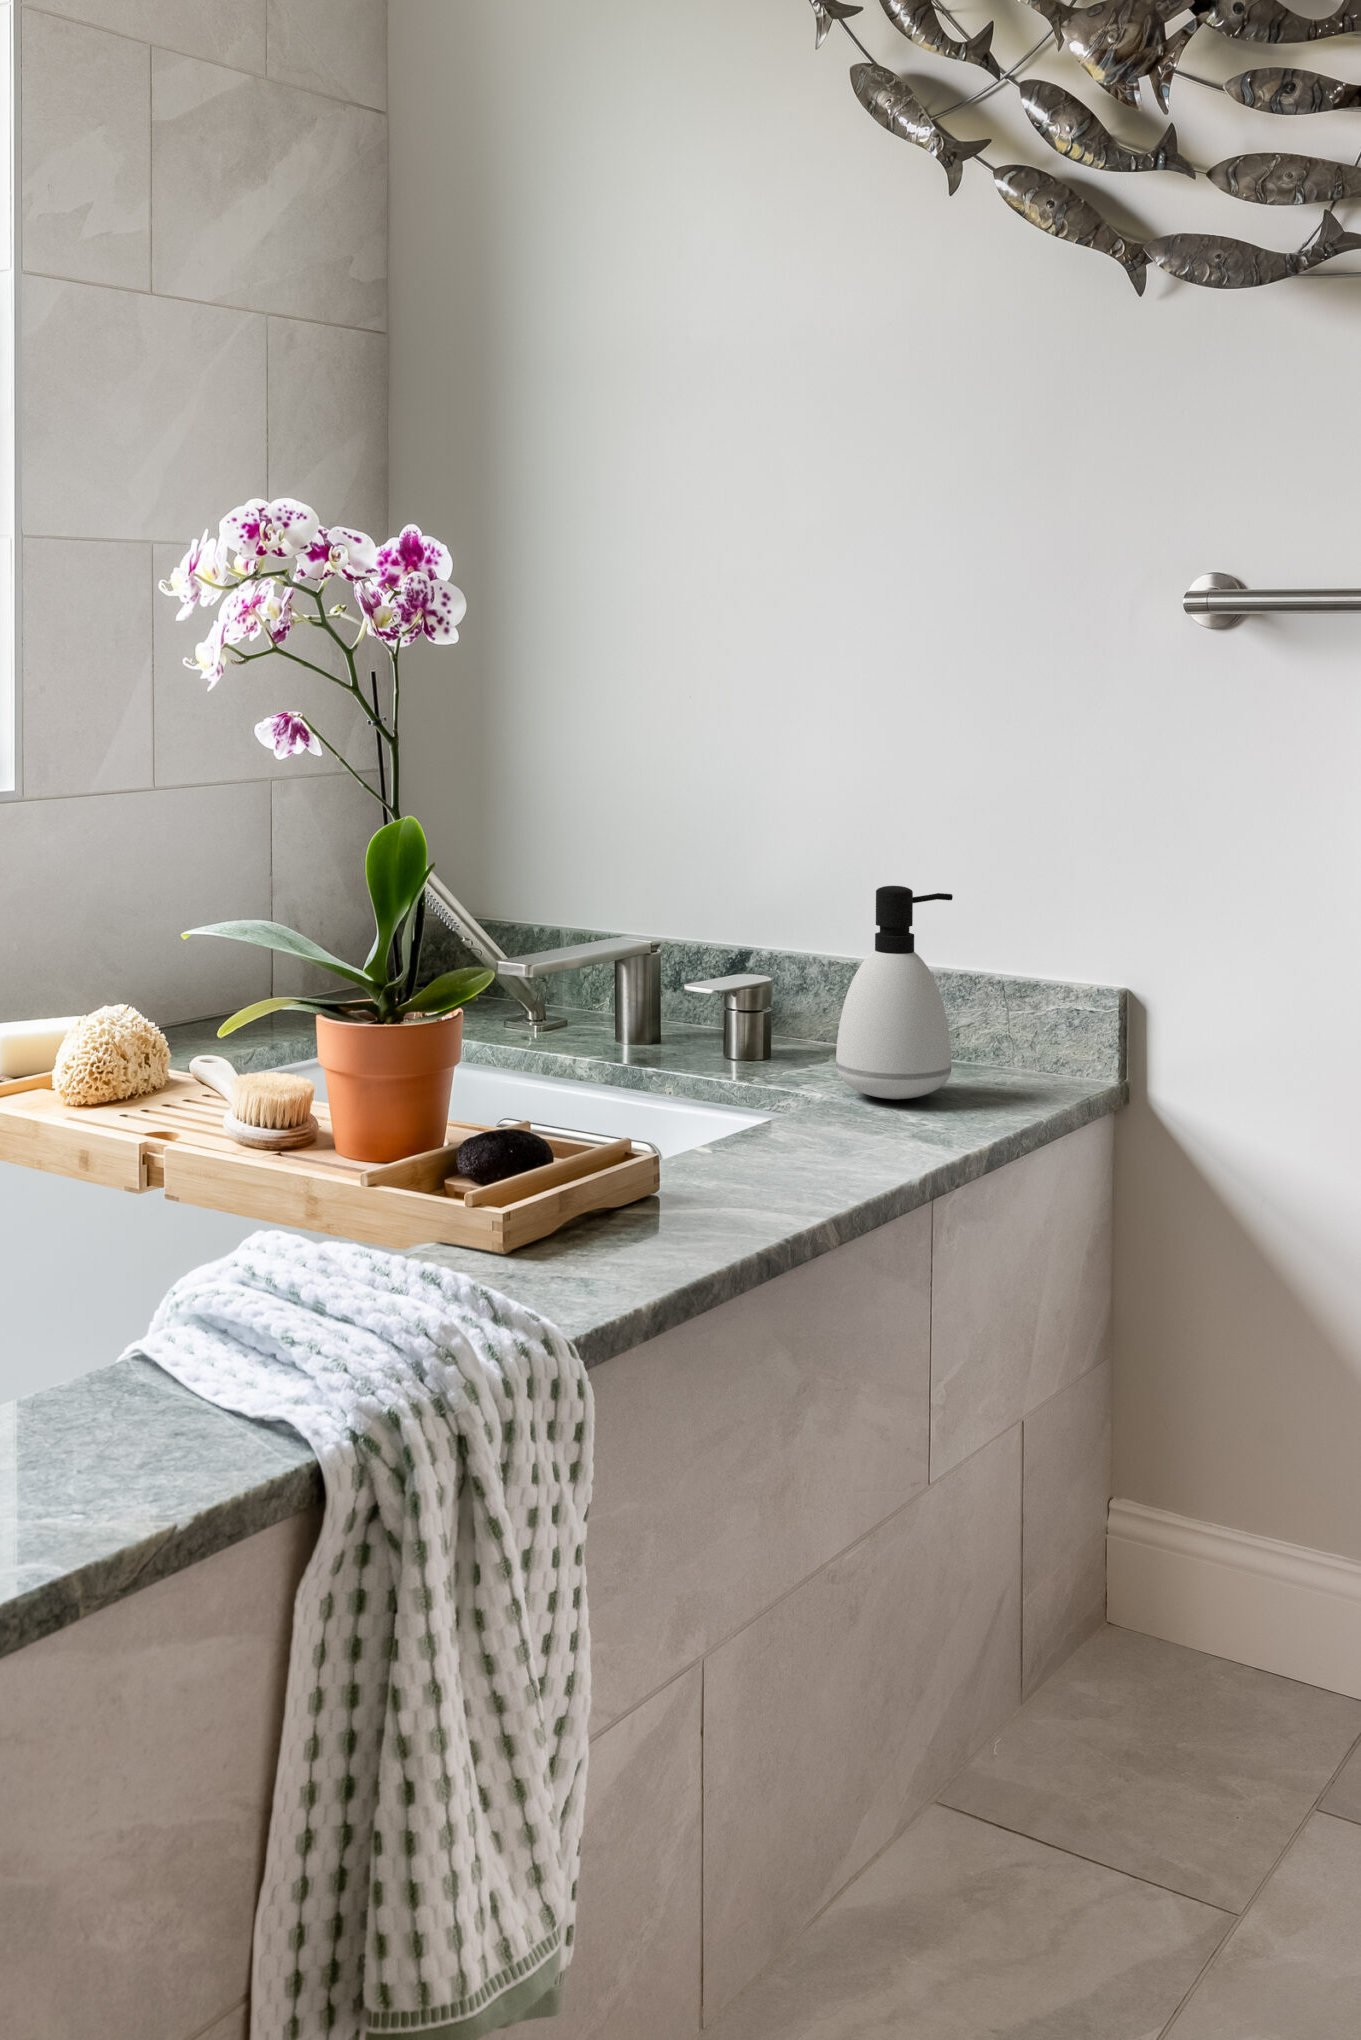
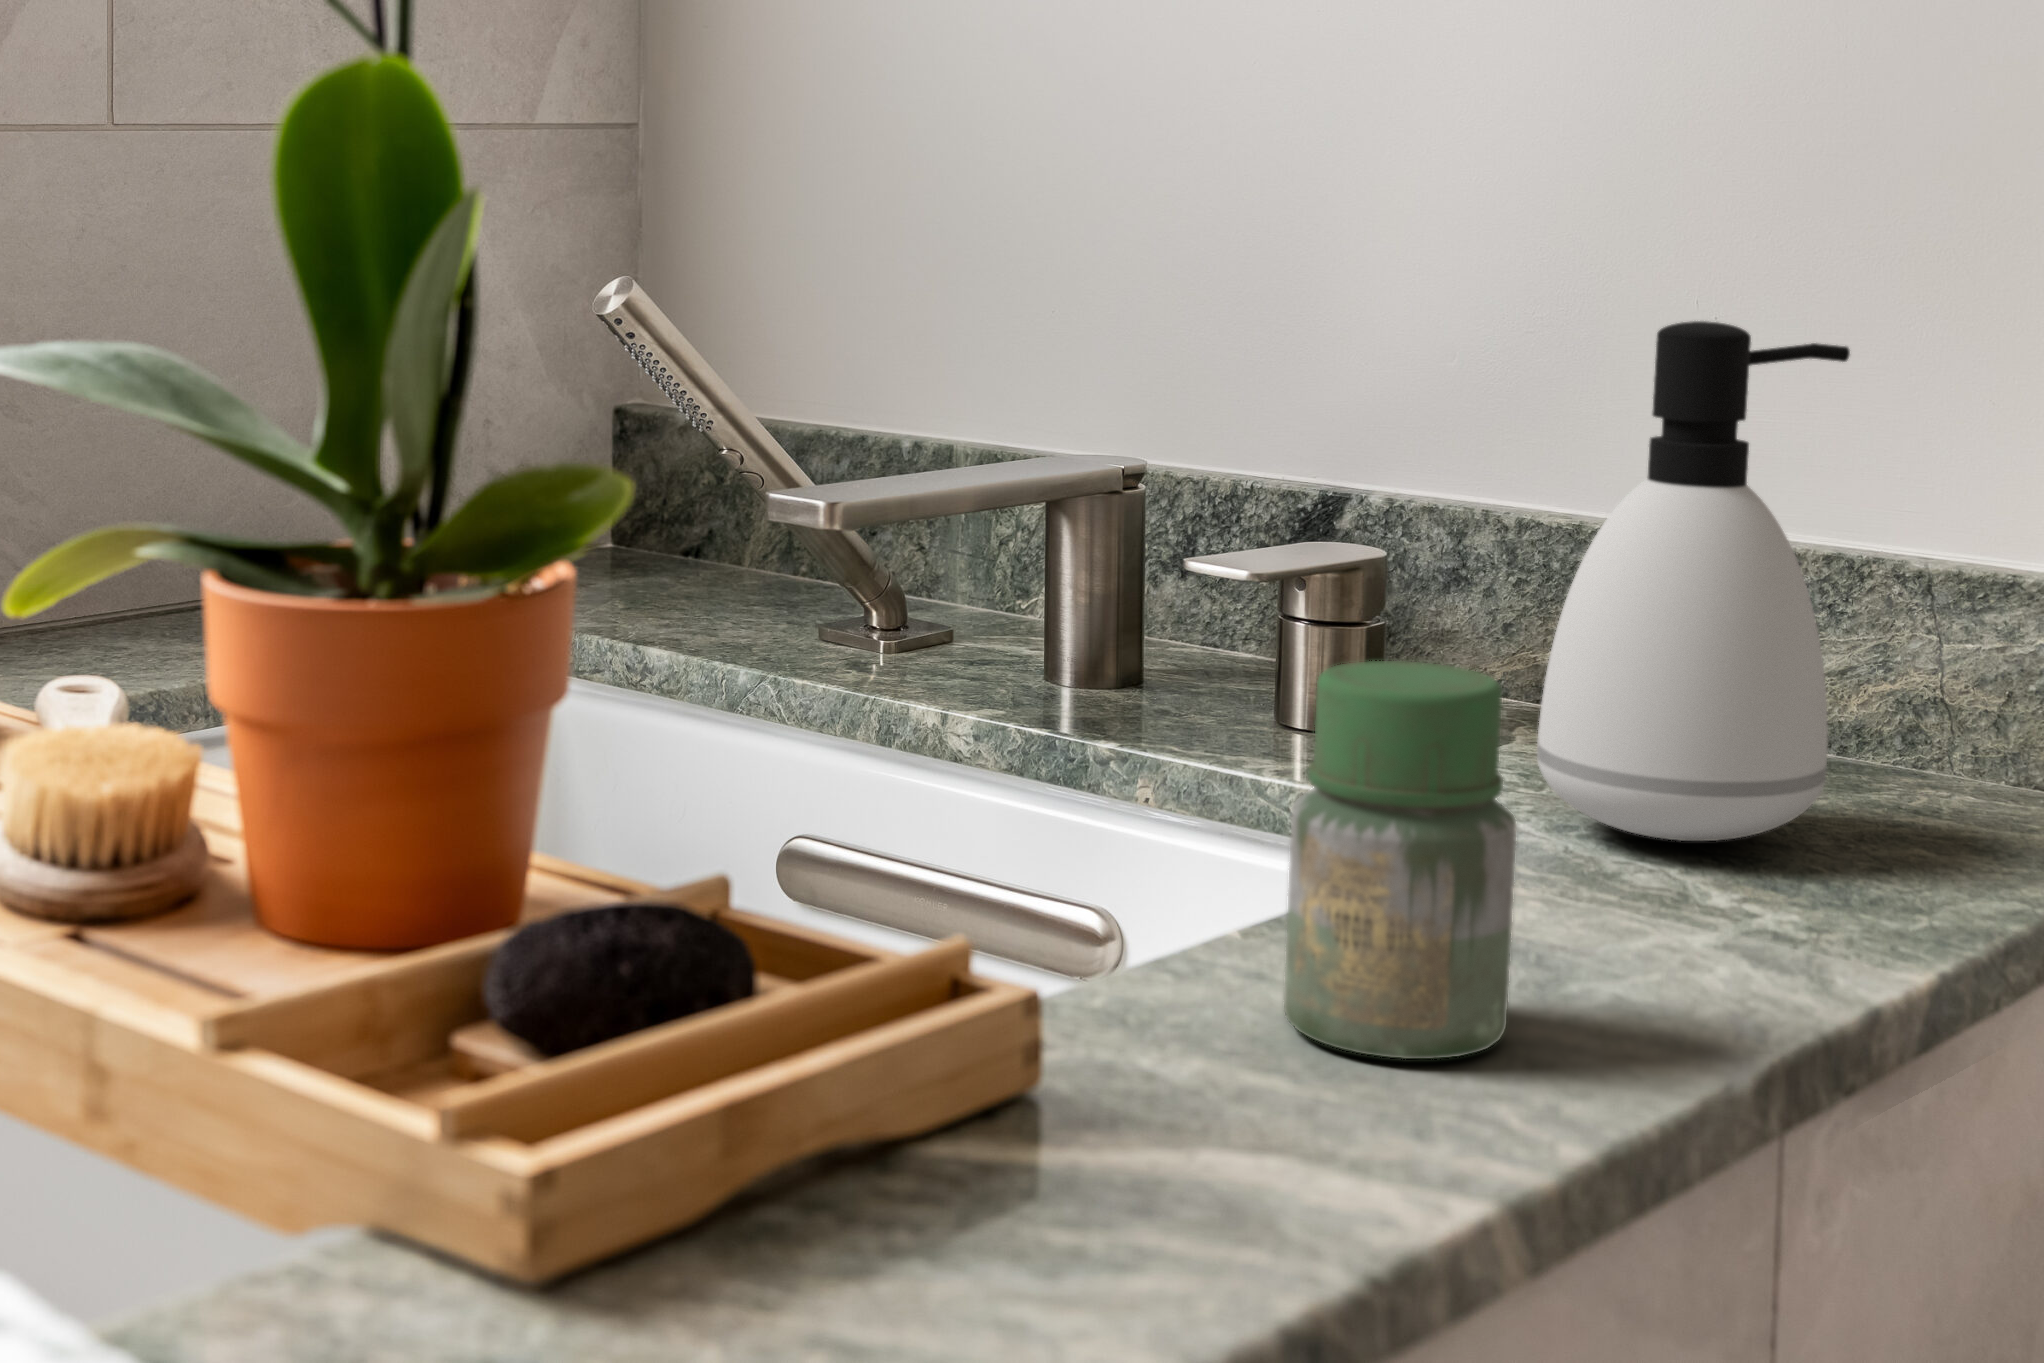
jar: none [742,1031,824,1177] -> present [1284,661,1516,1059]

